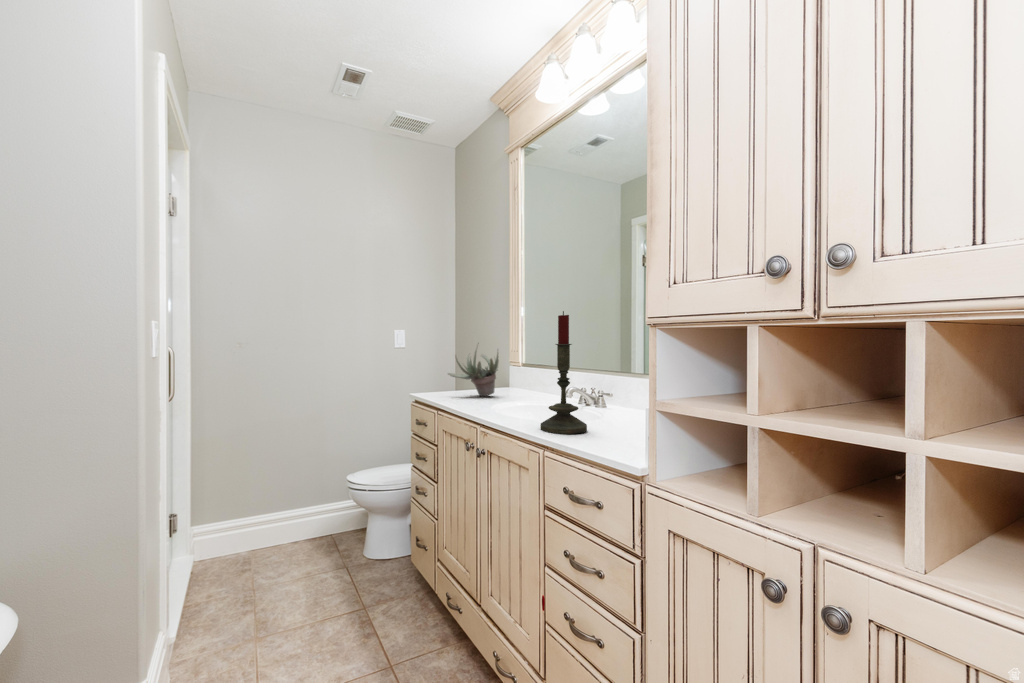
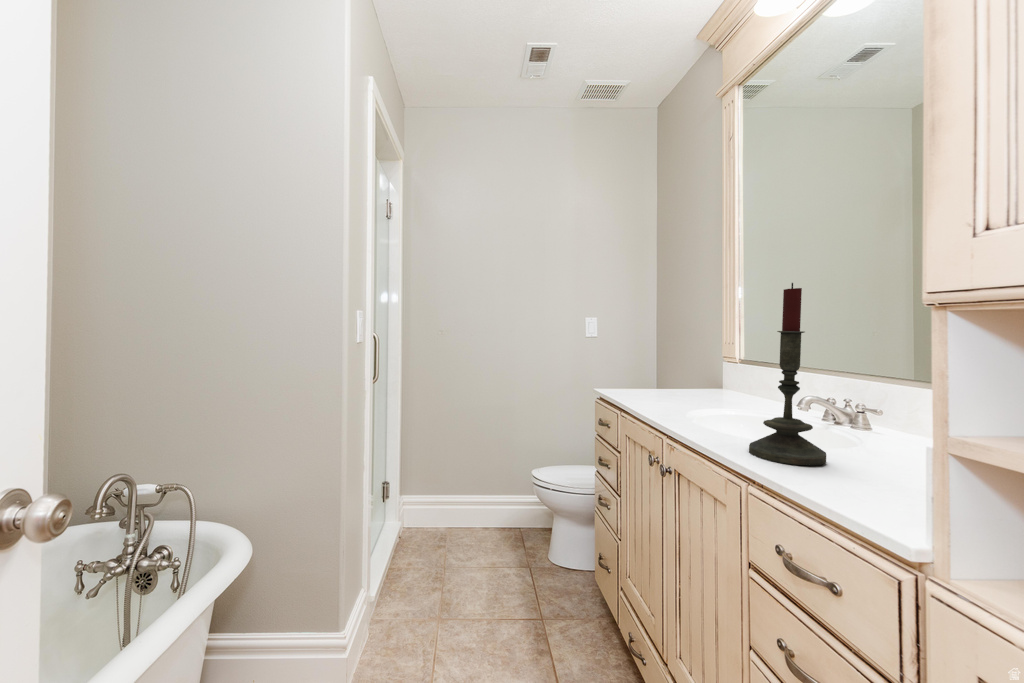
succulent plant: present [448,343,499,396] -> none [642,331,709,397]

